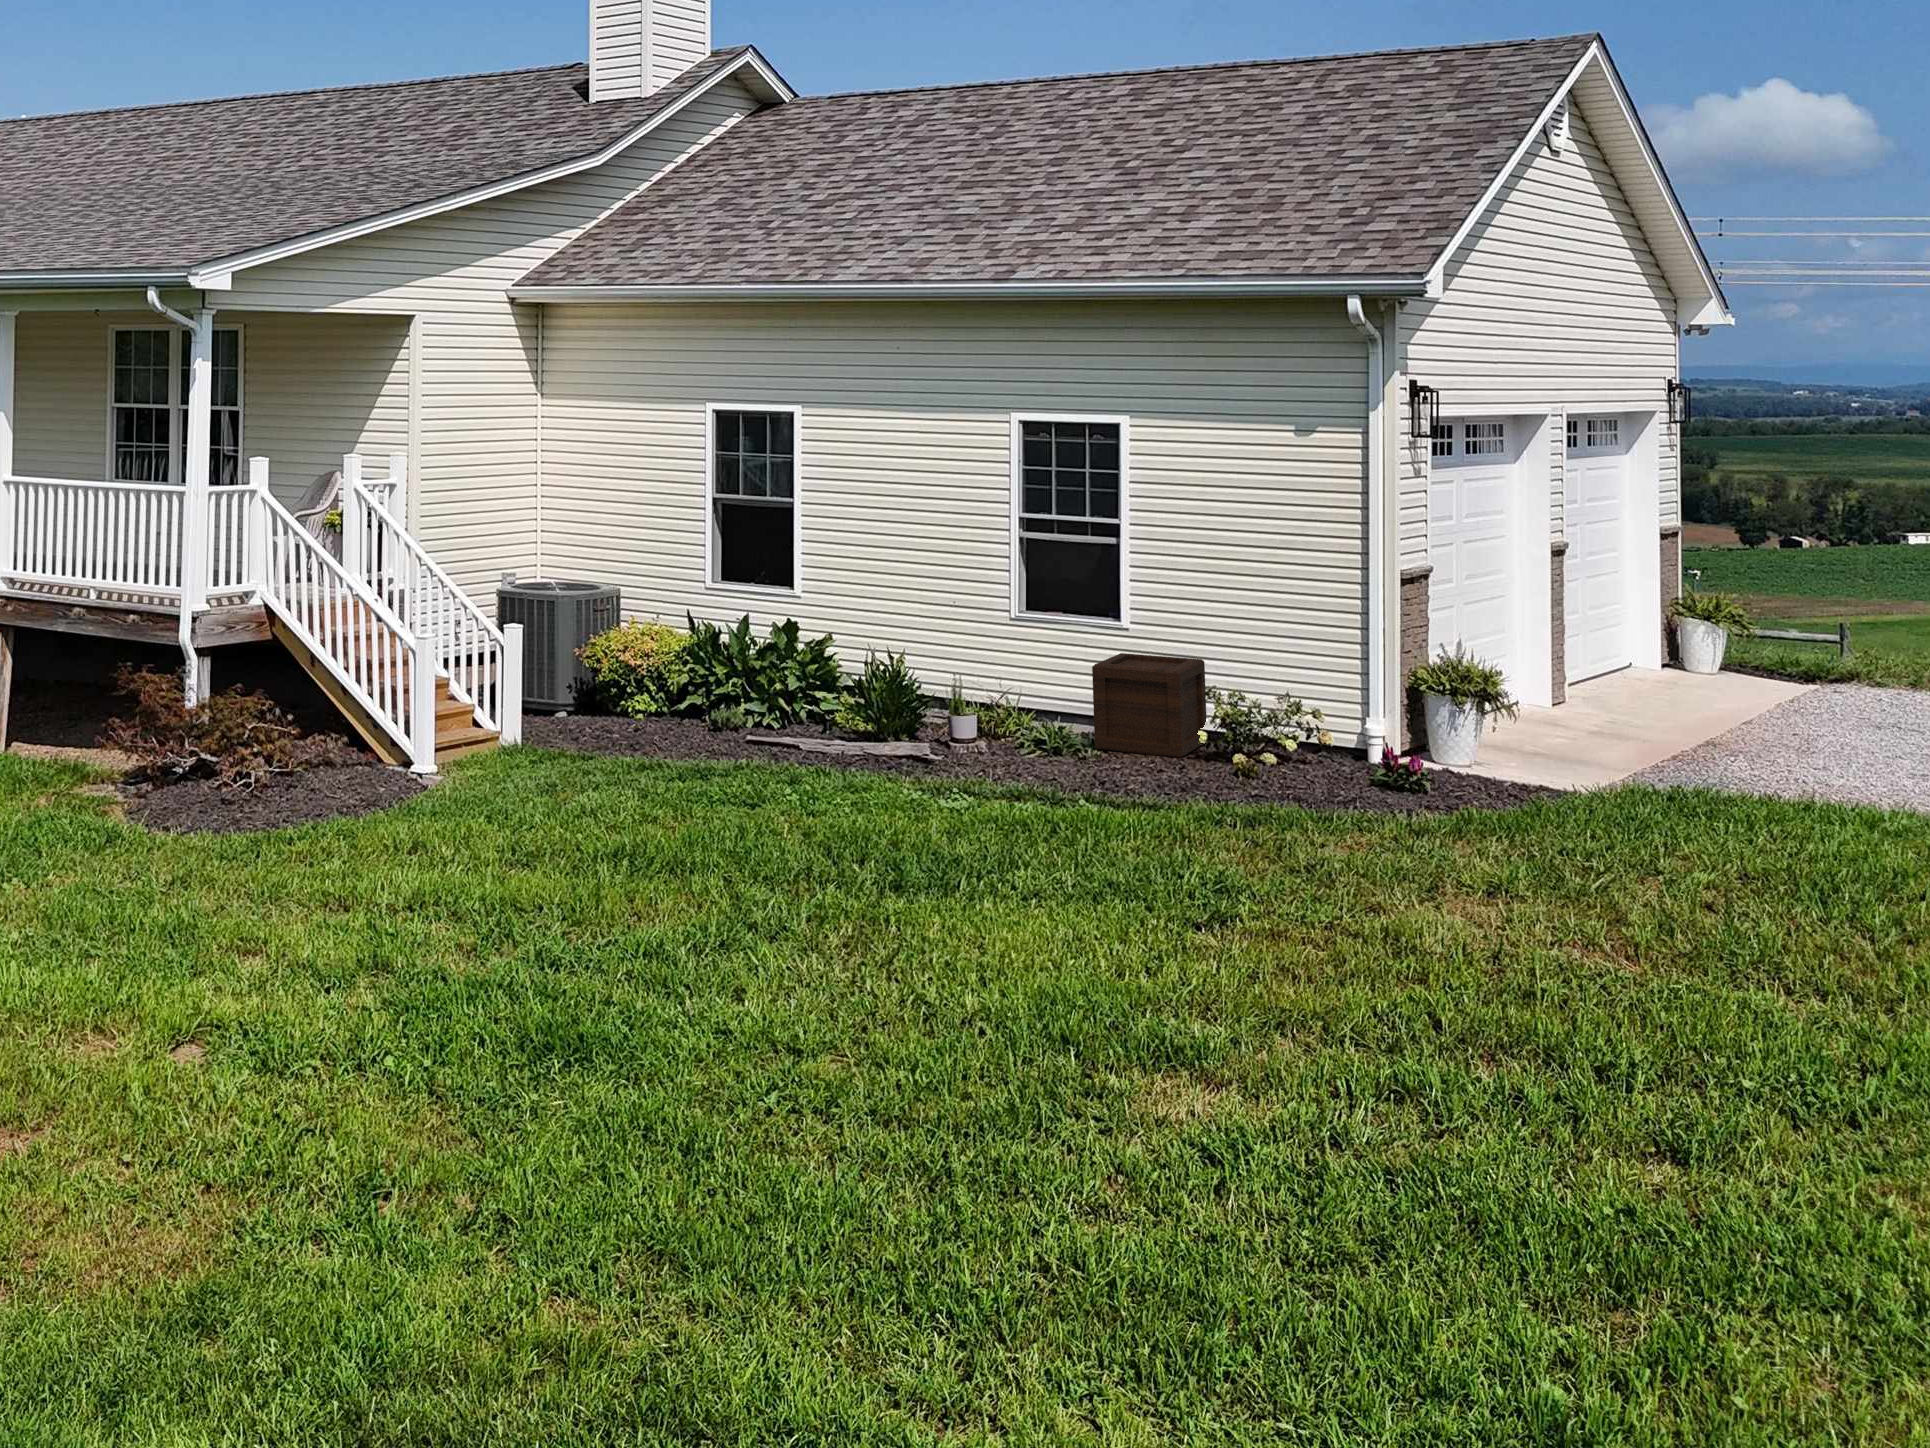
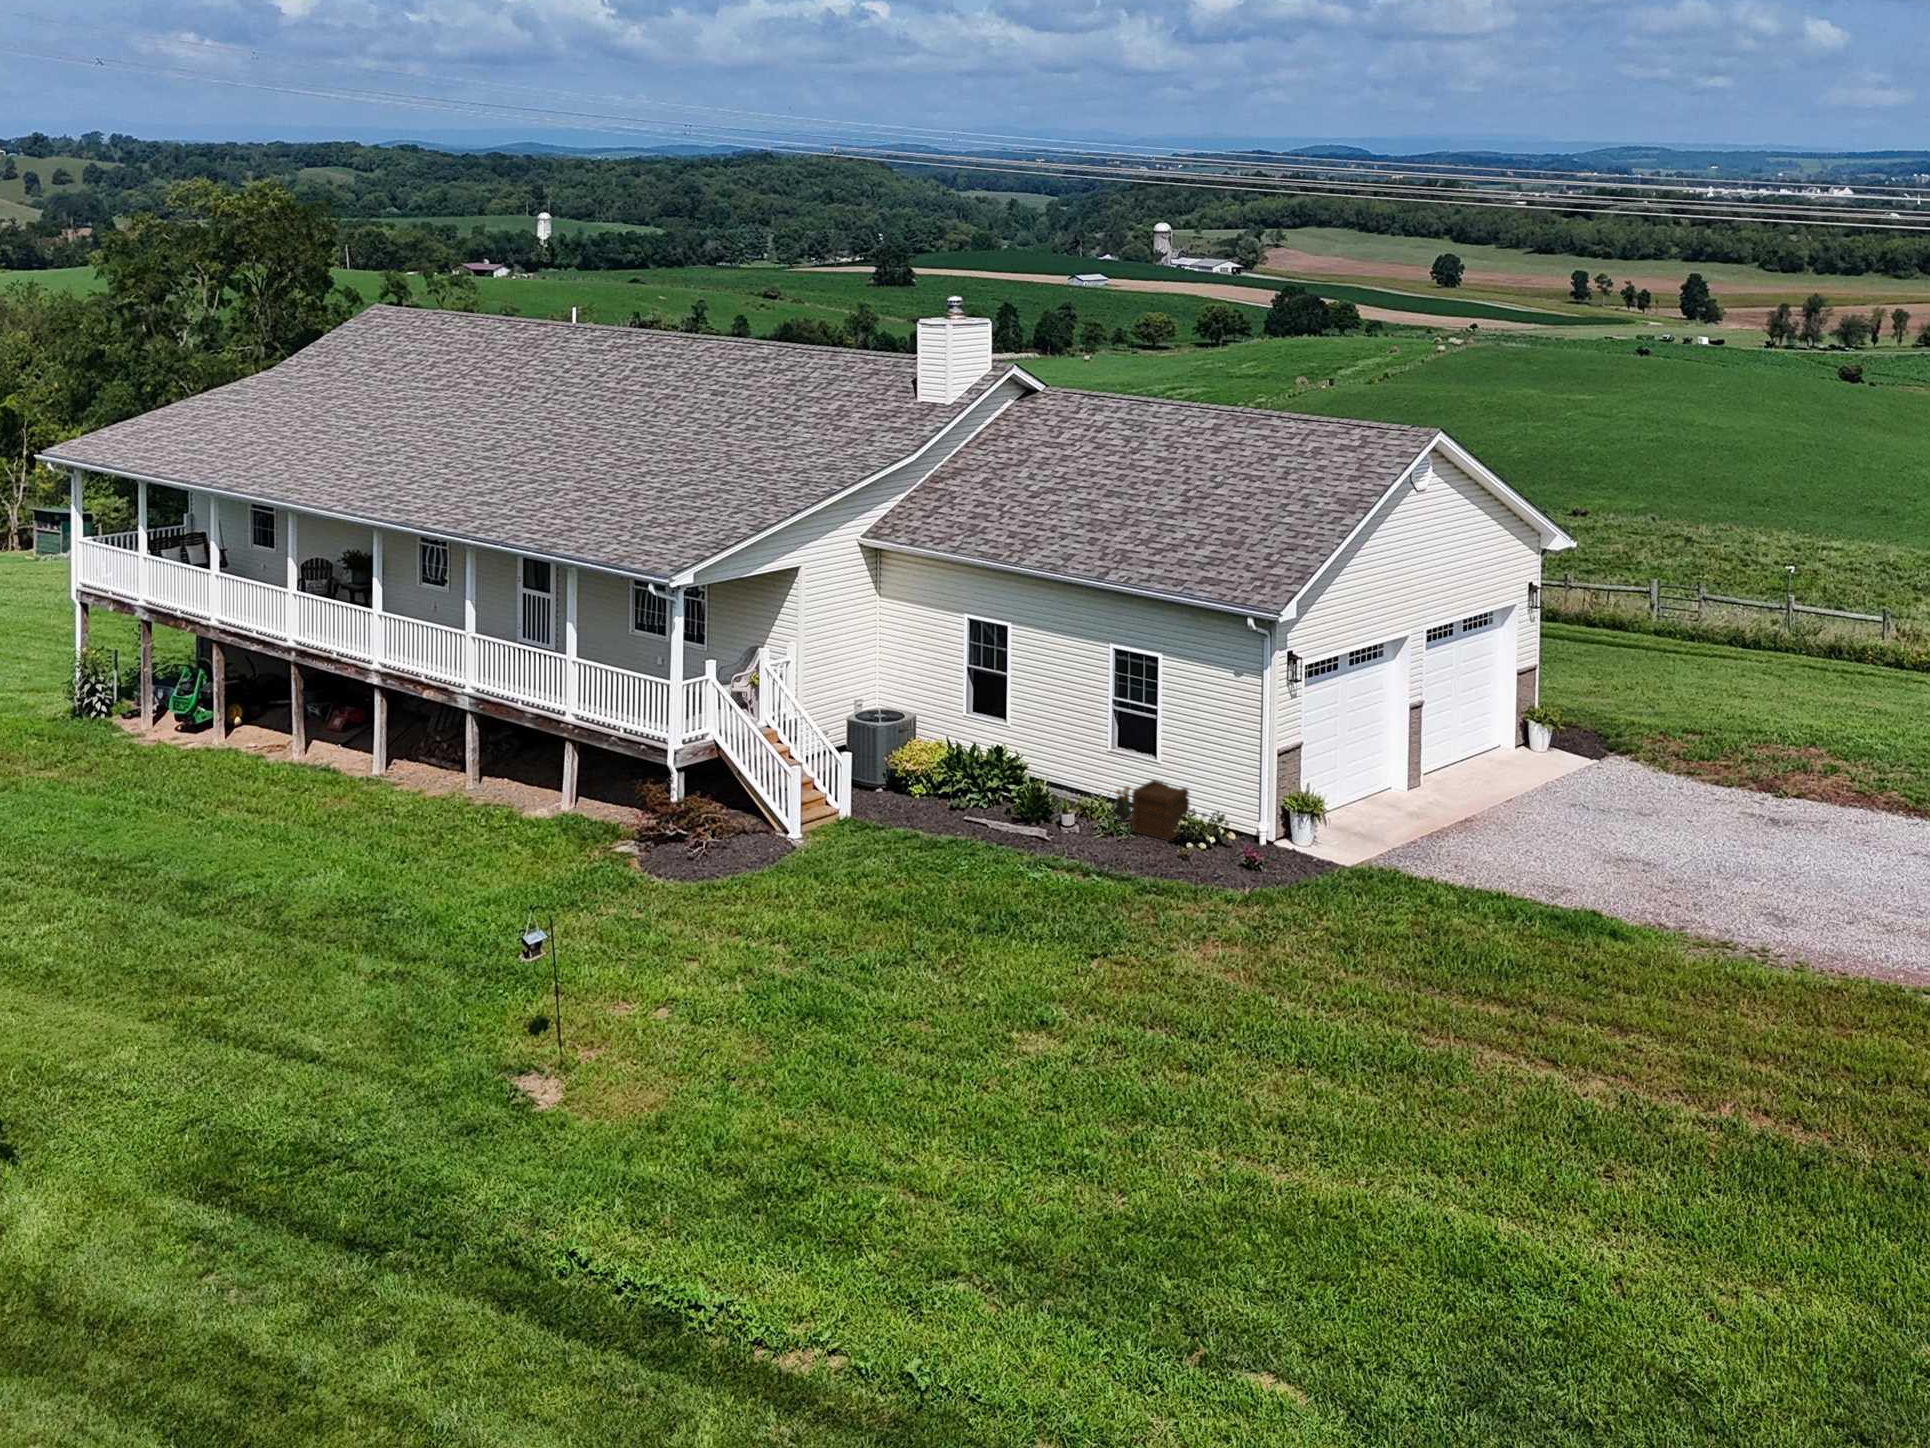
watering can: none [1038,671,1078,738] -> present [1112,786,1132,821]

